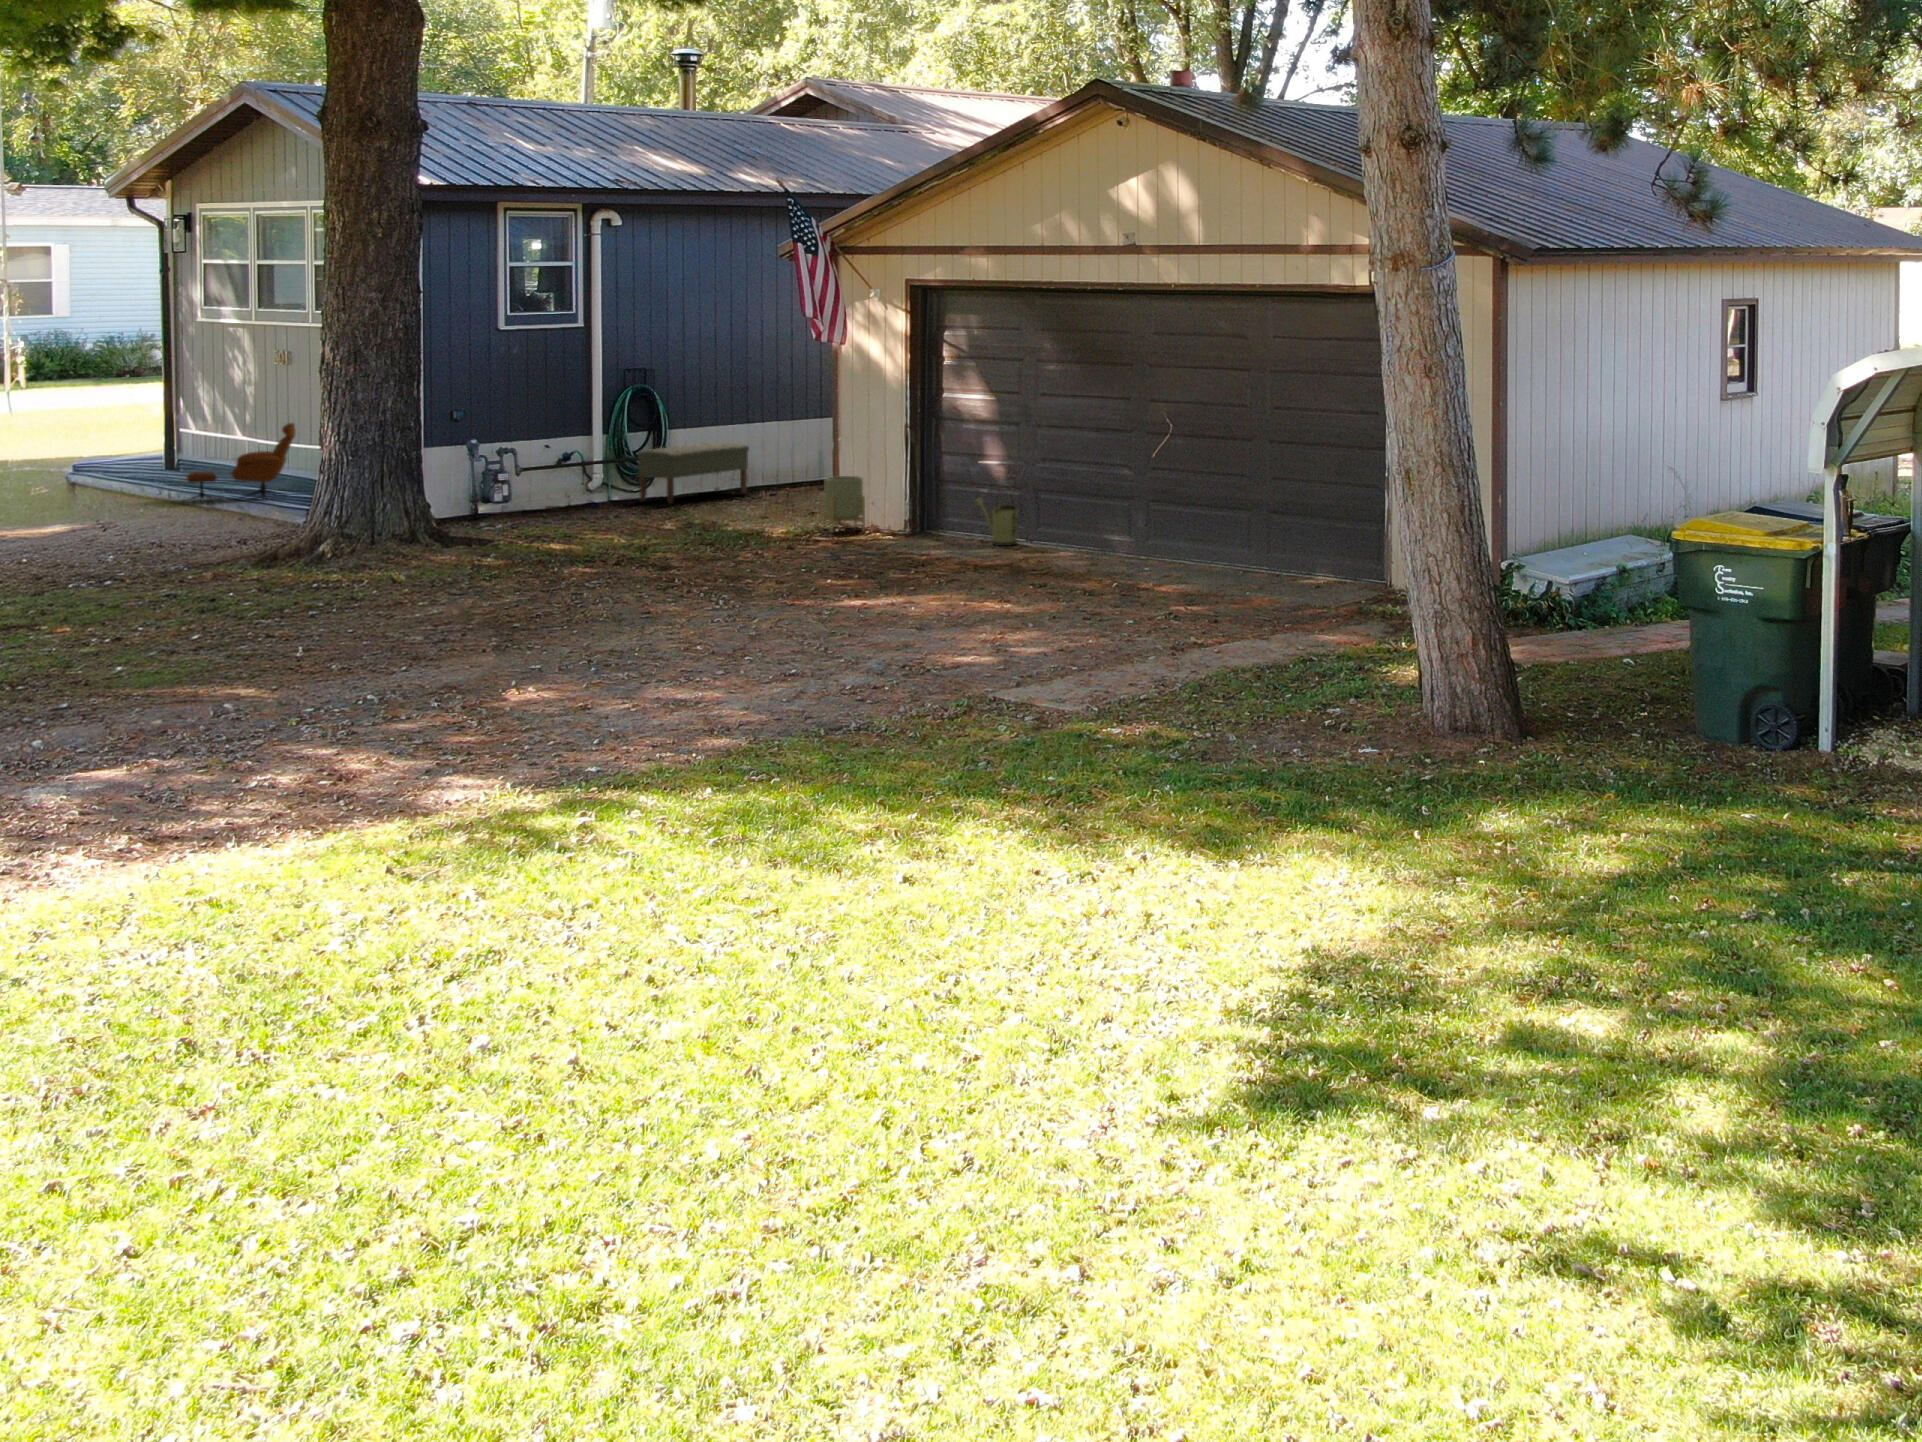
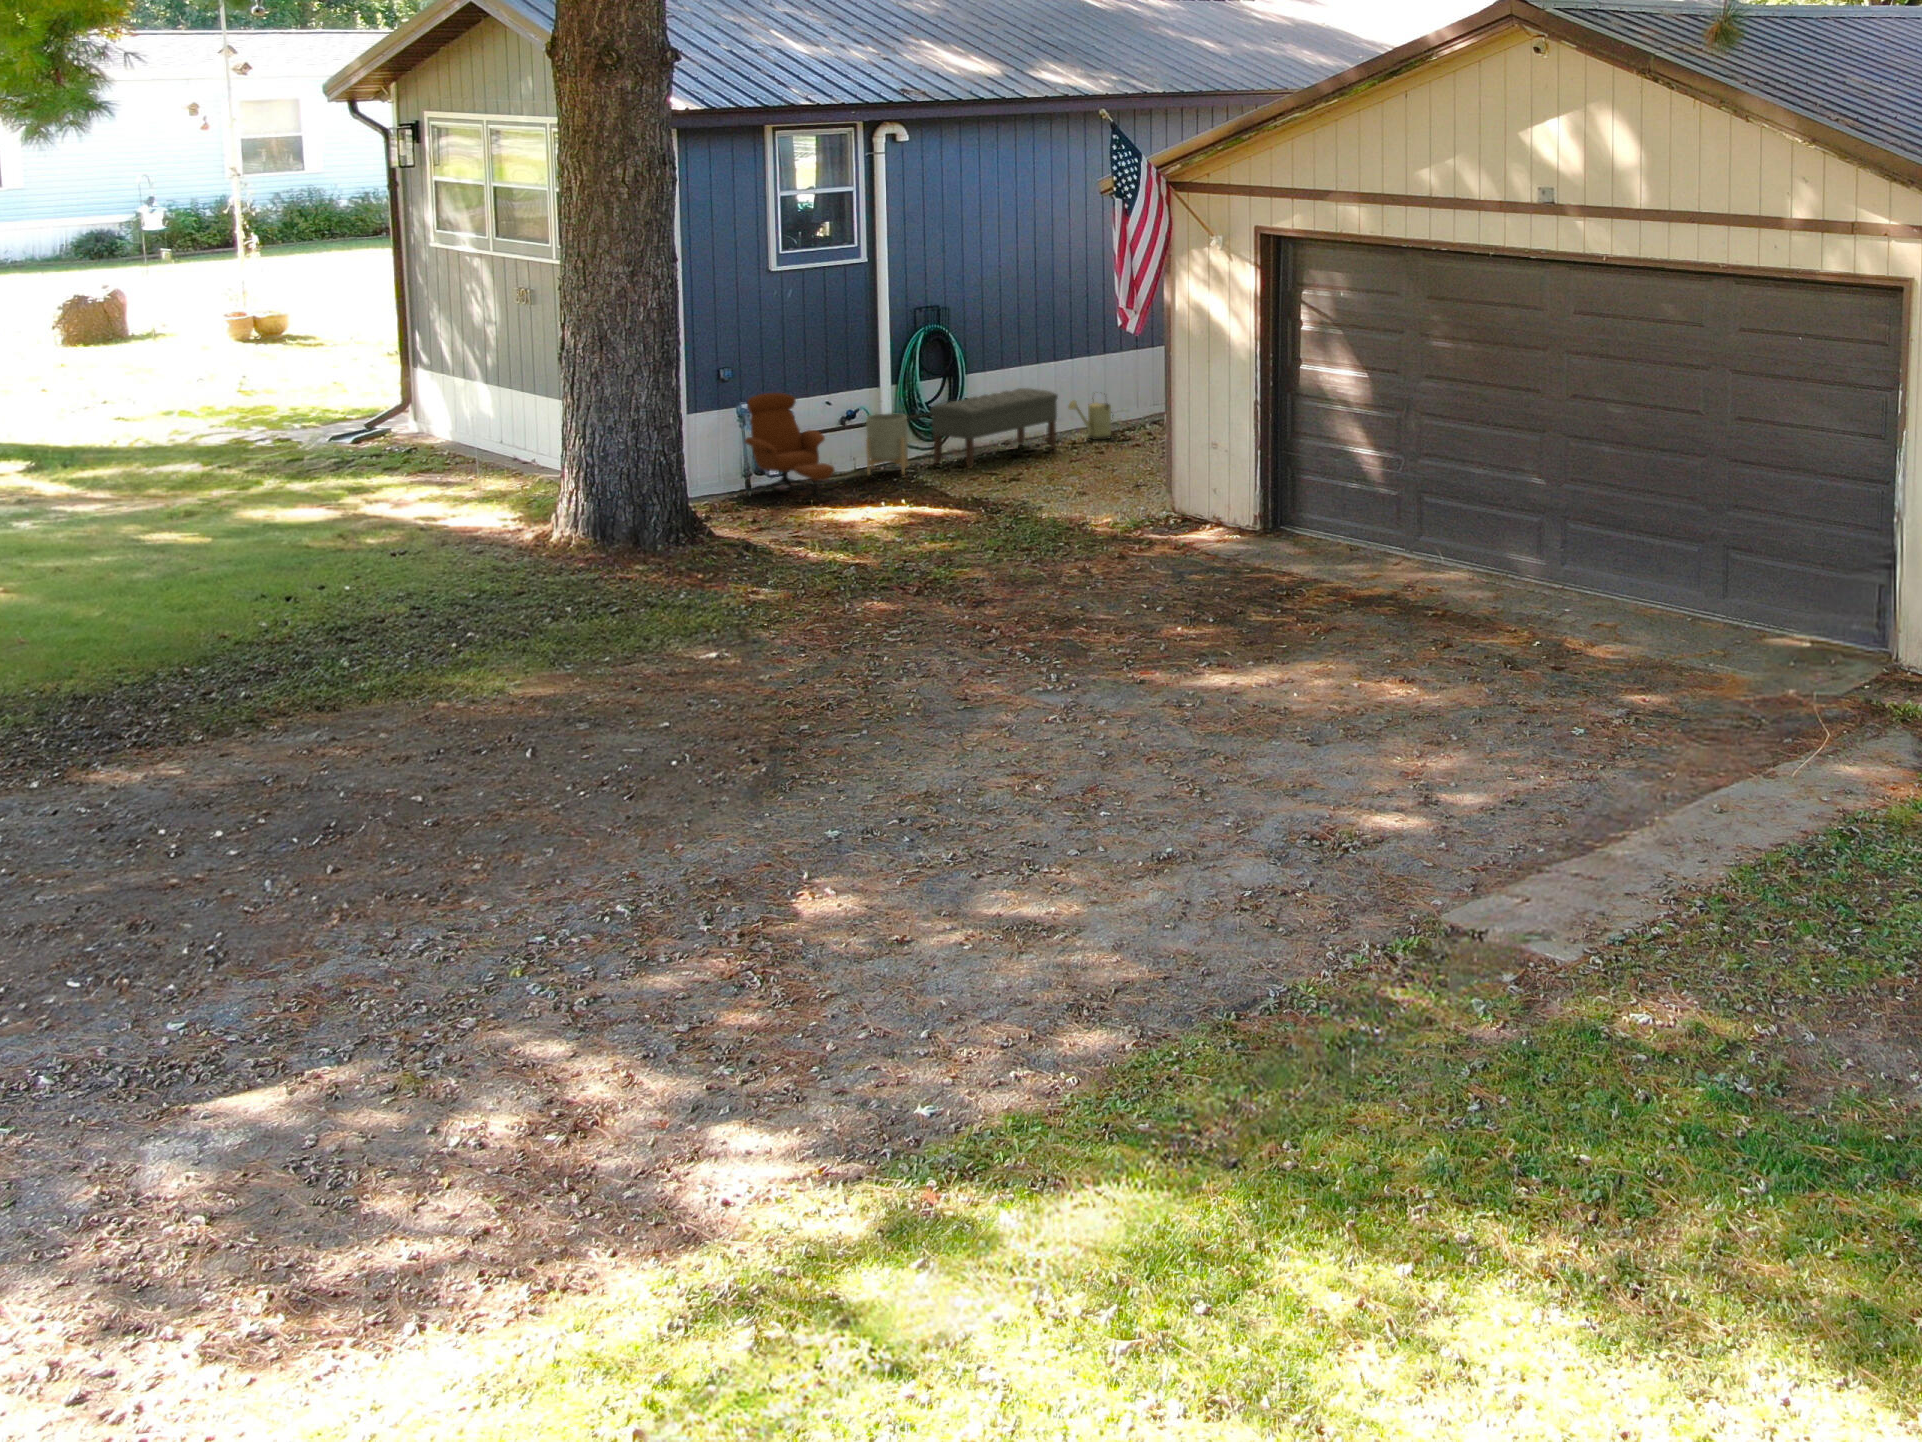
lounge chair: present [187,423,296,501] -> present [745,393,835,502]
planter: present [822,476,865,532] -> present [866,413,908,475]
watering can: present [973,497,1019,546] -> present [1068,400,1113,440]

